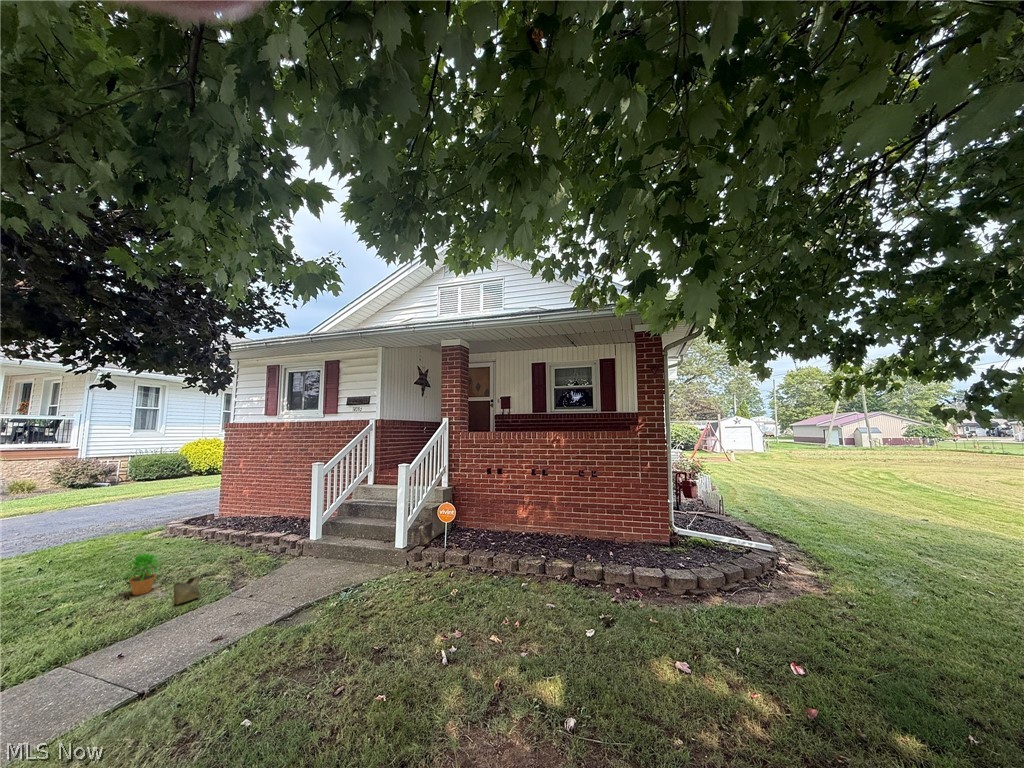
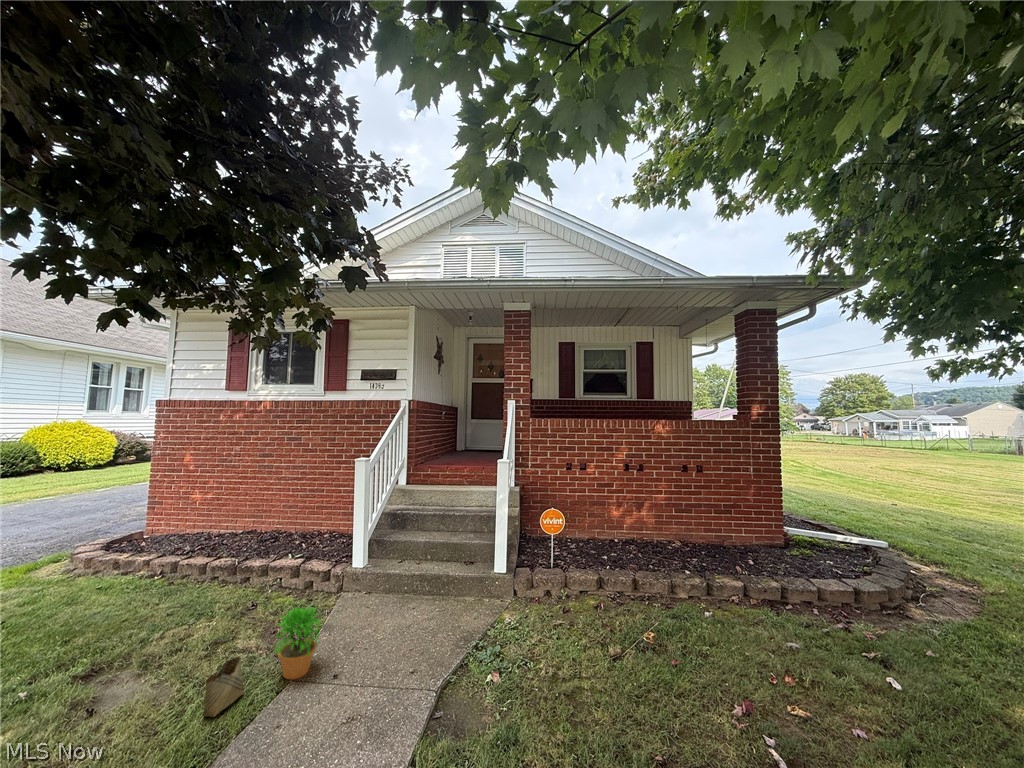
potted plant: present [126,554,159,595] -> present [274,607,321,679]

